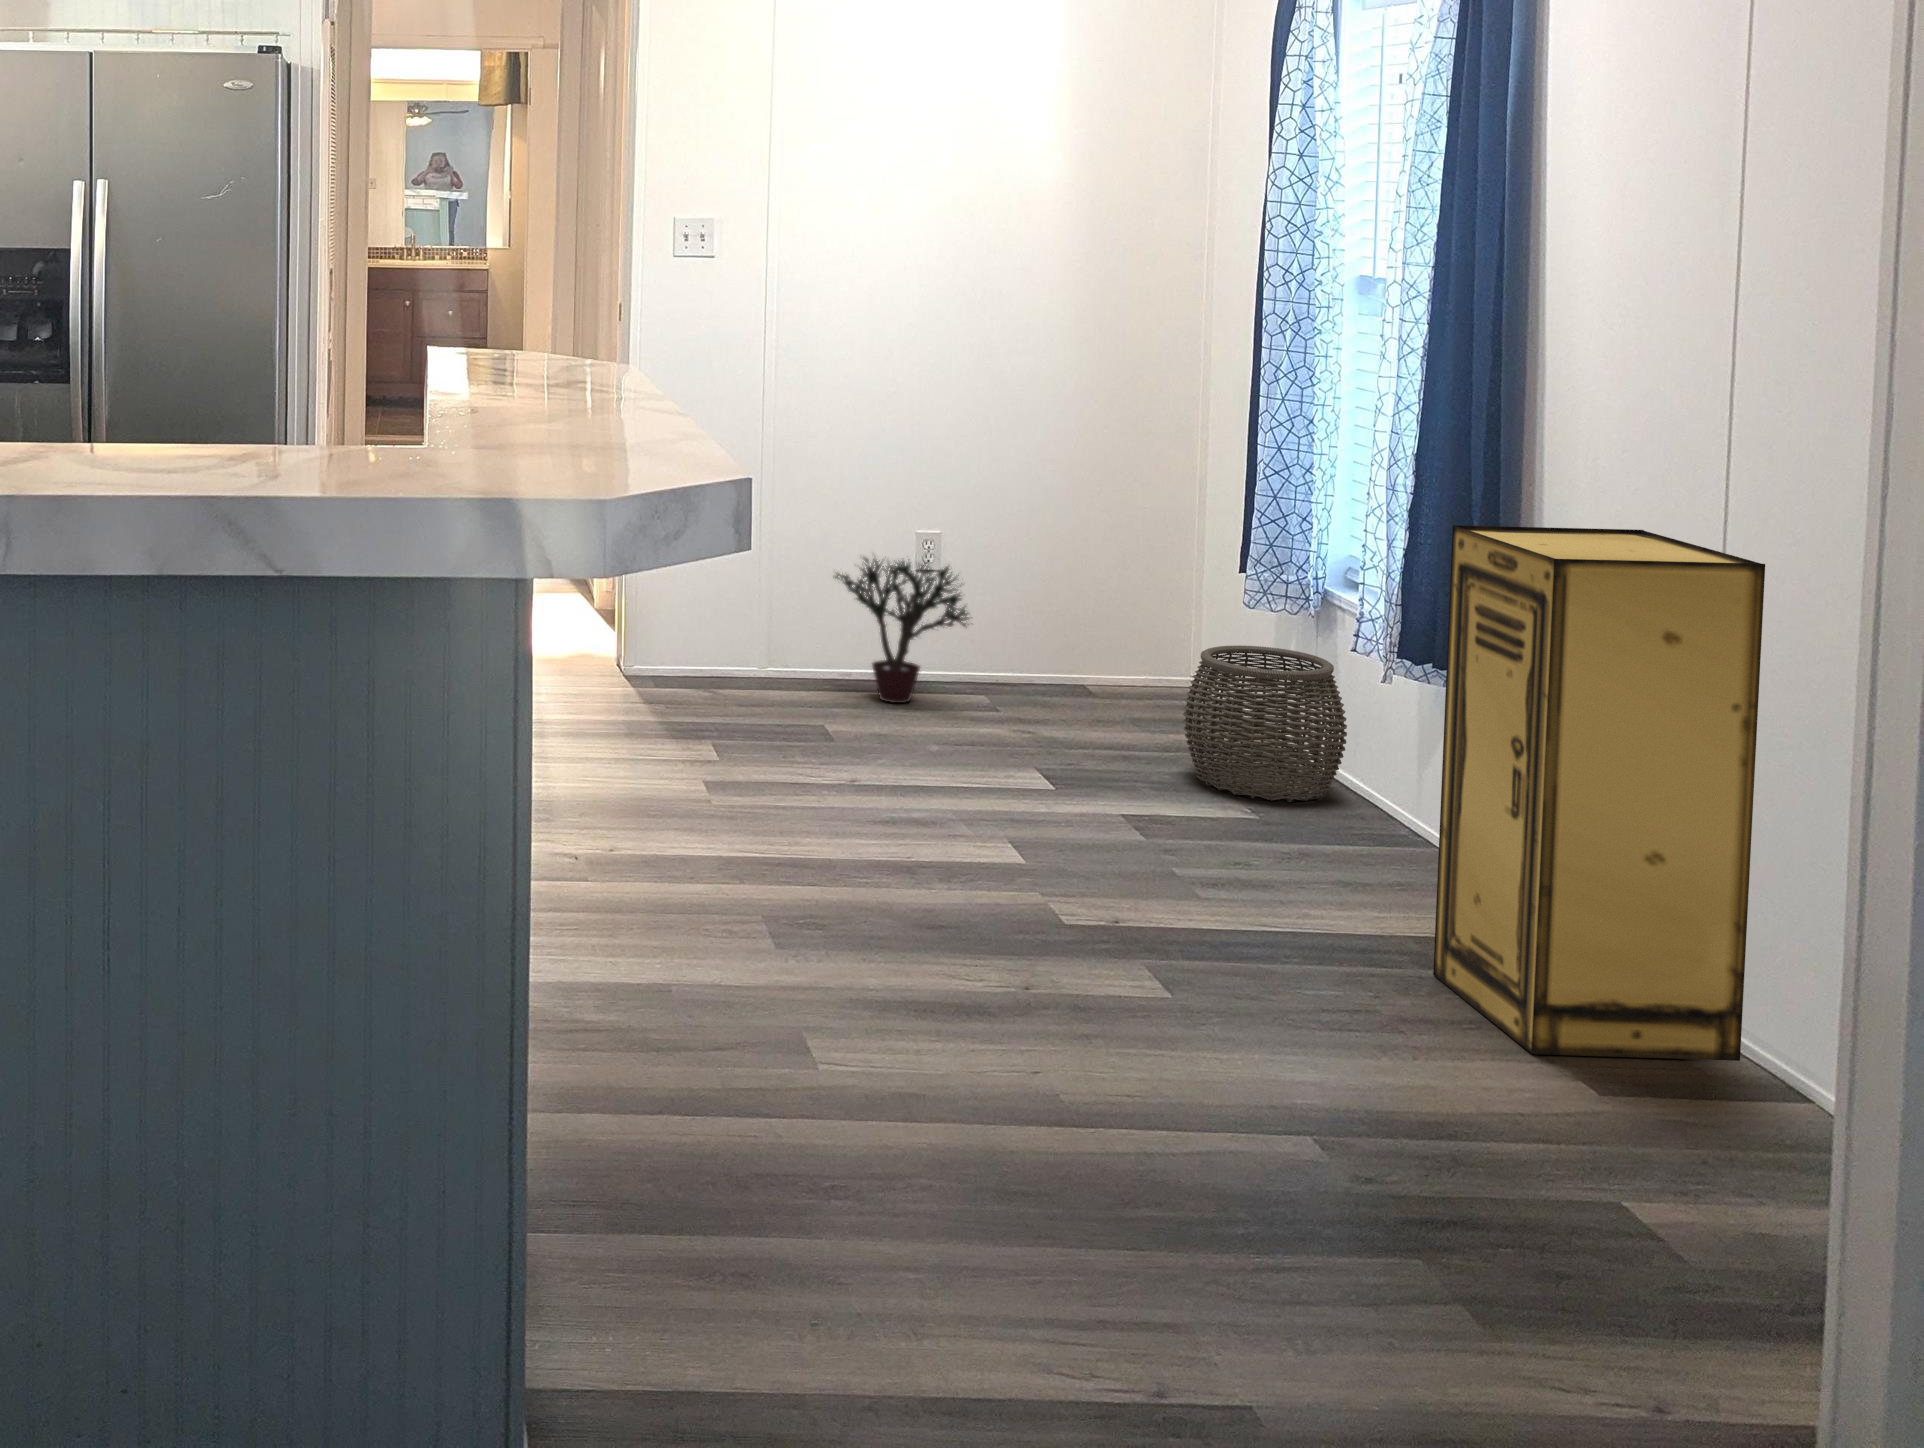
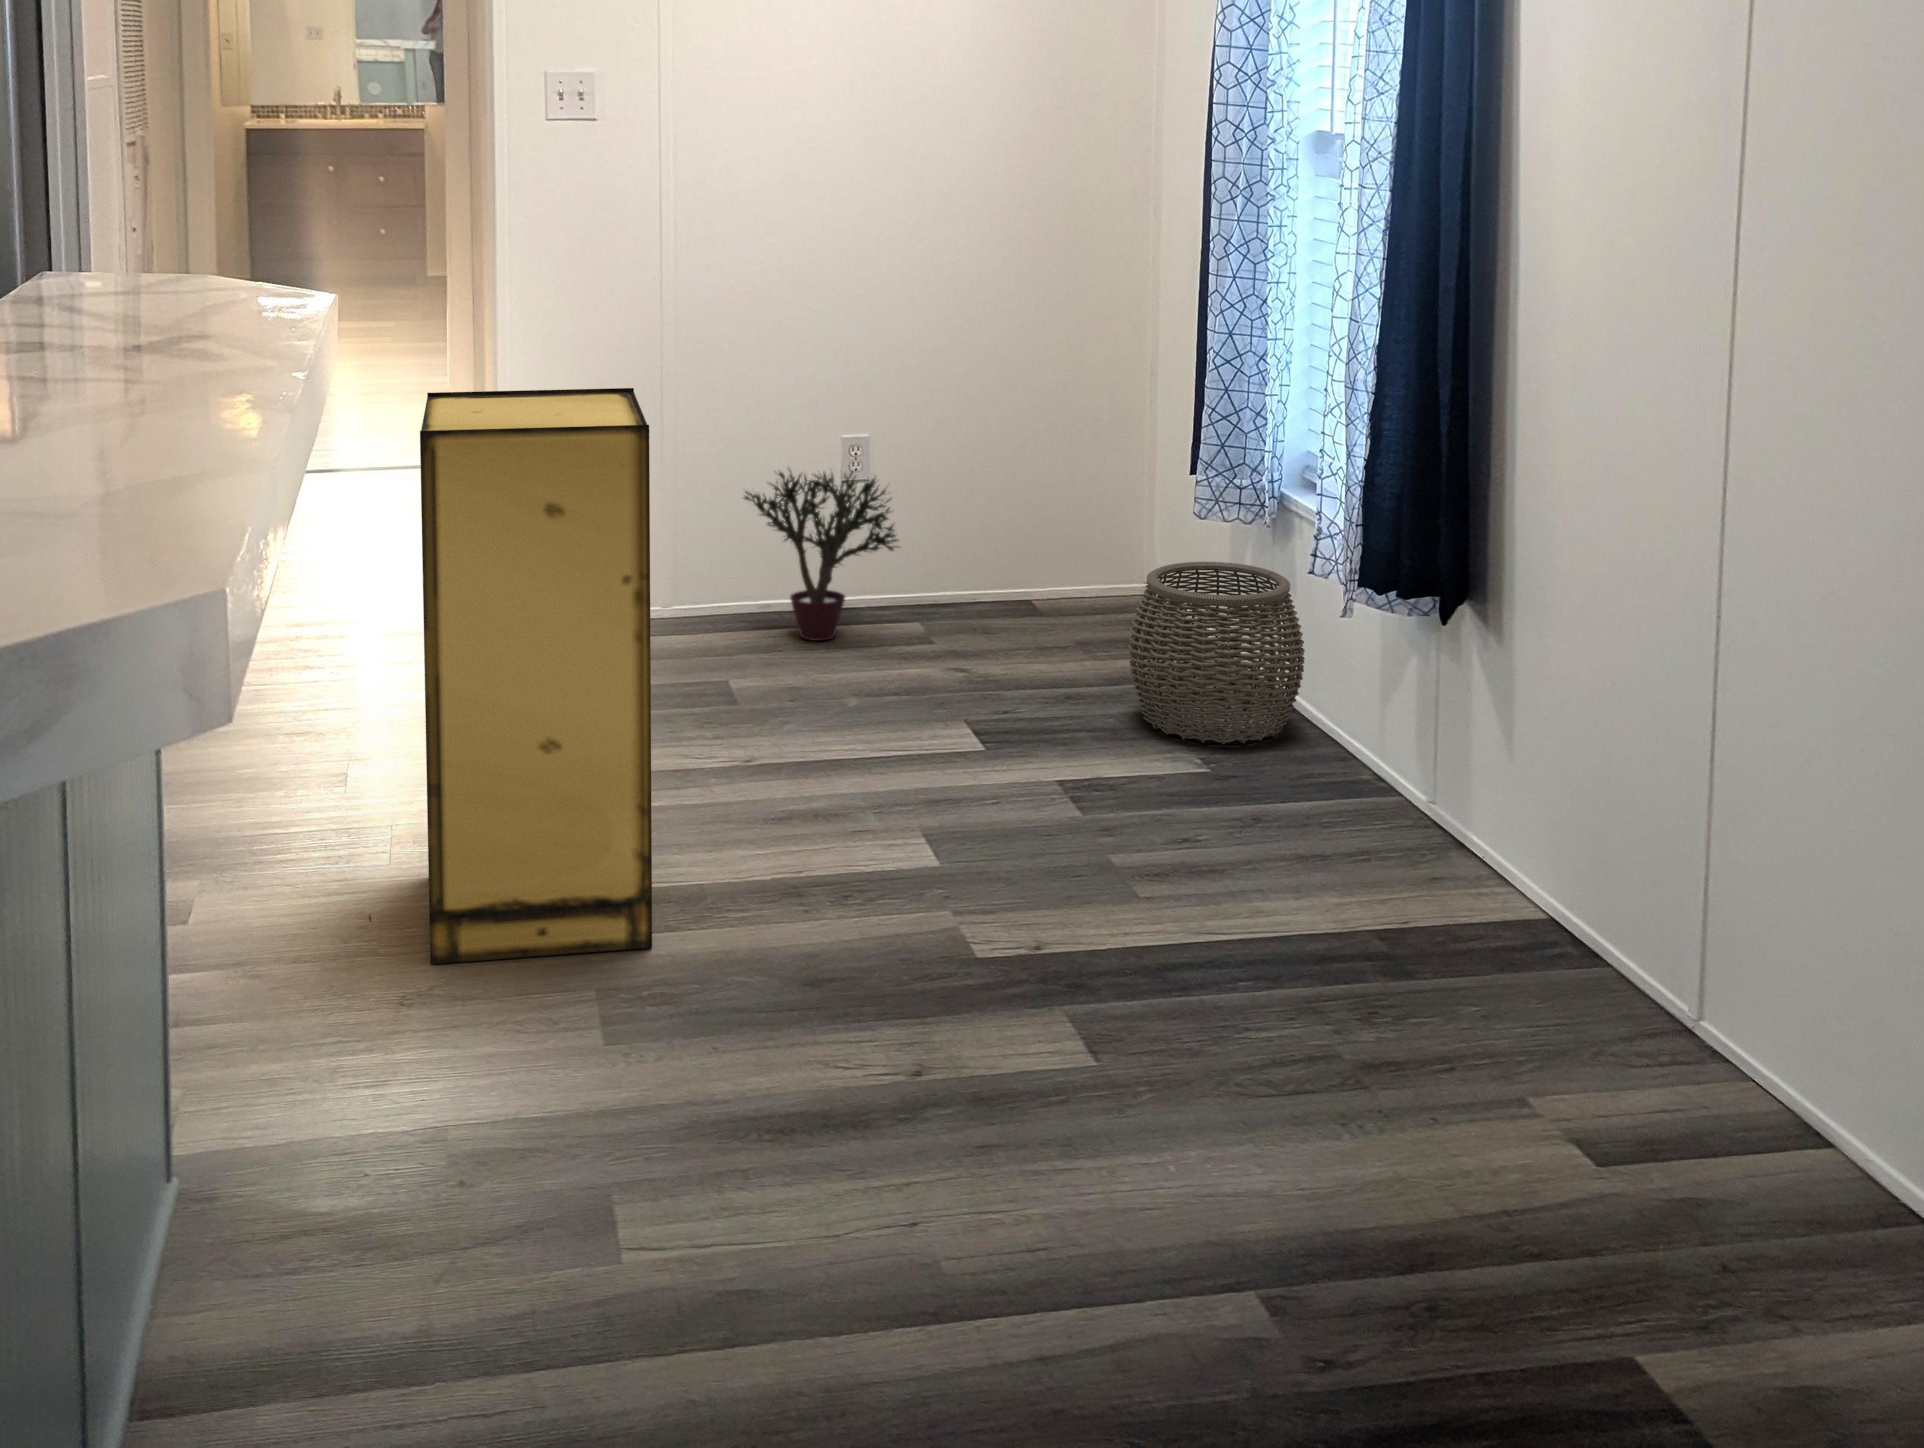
storage cabinet: present [1433,525,1765,1061] -> present [420,388,652,964]

